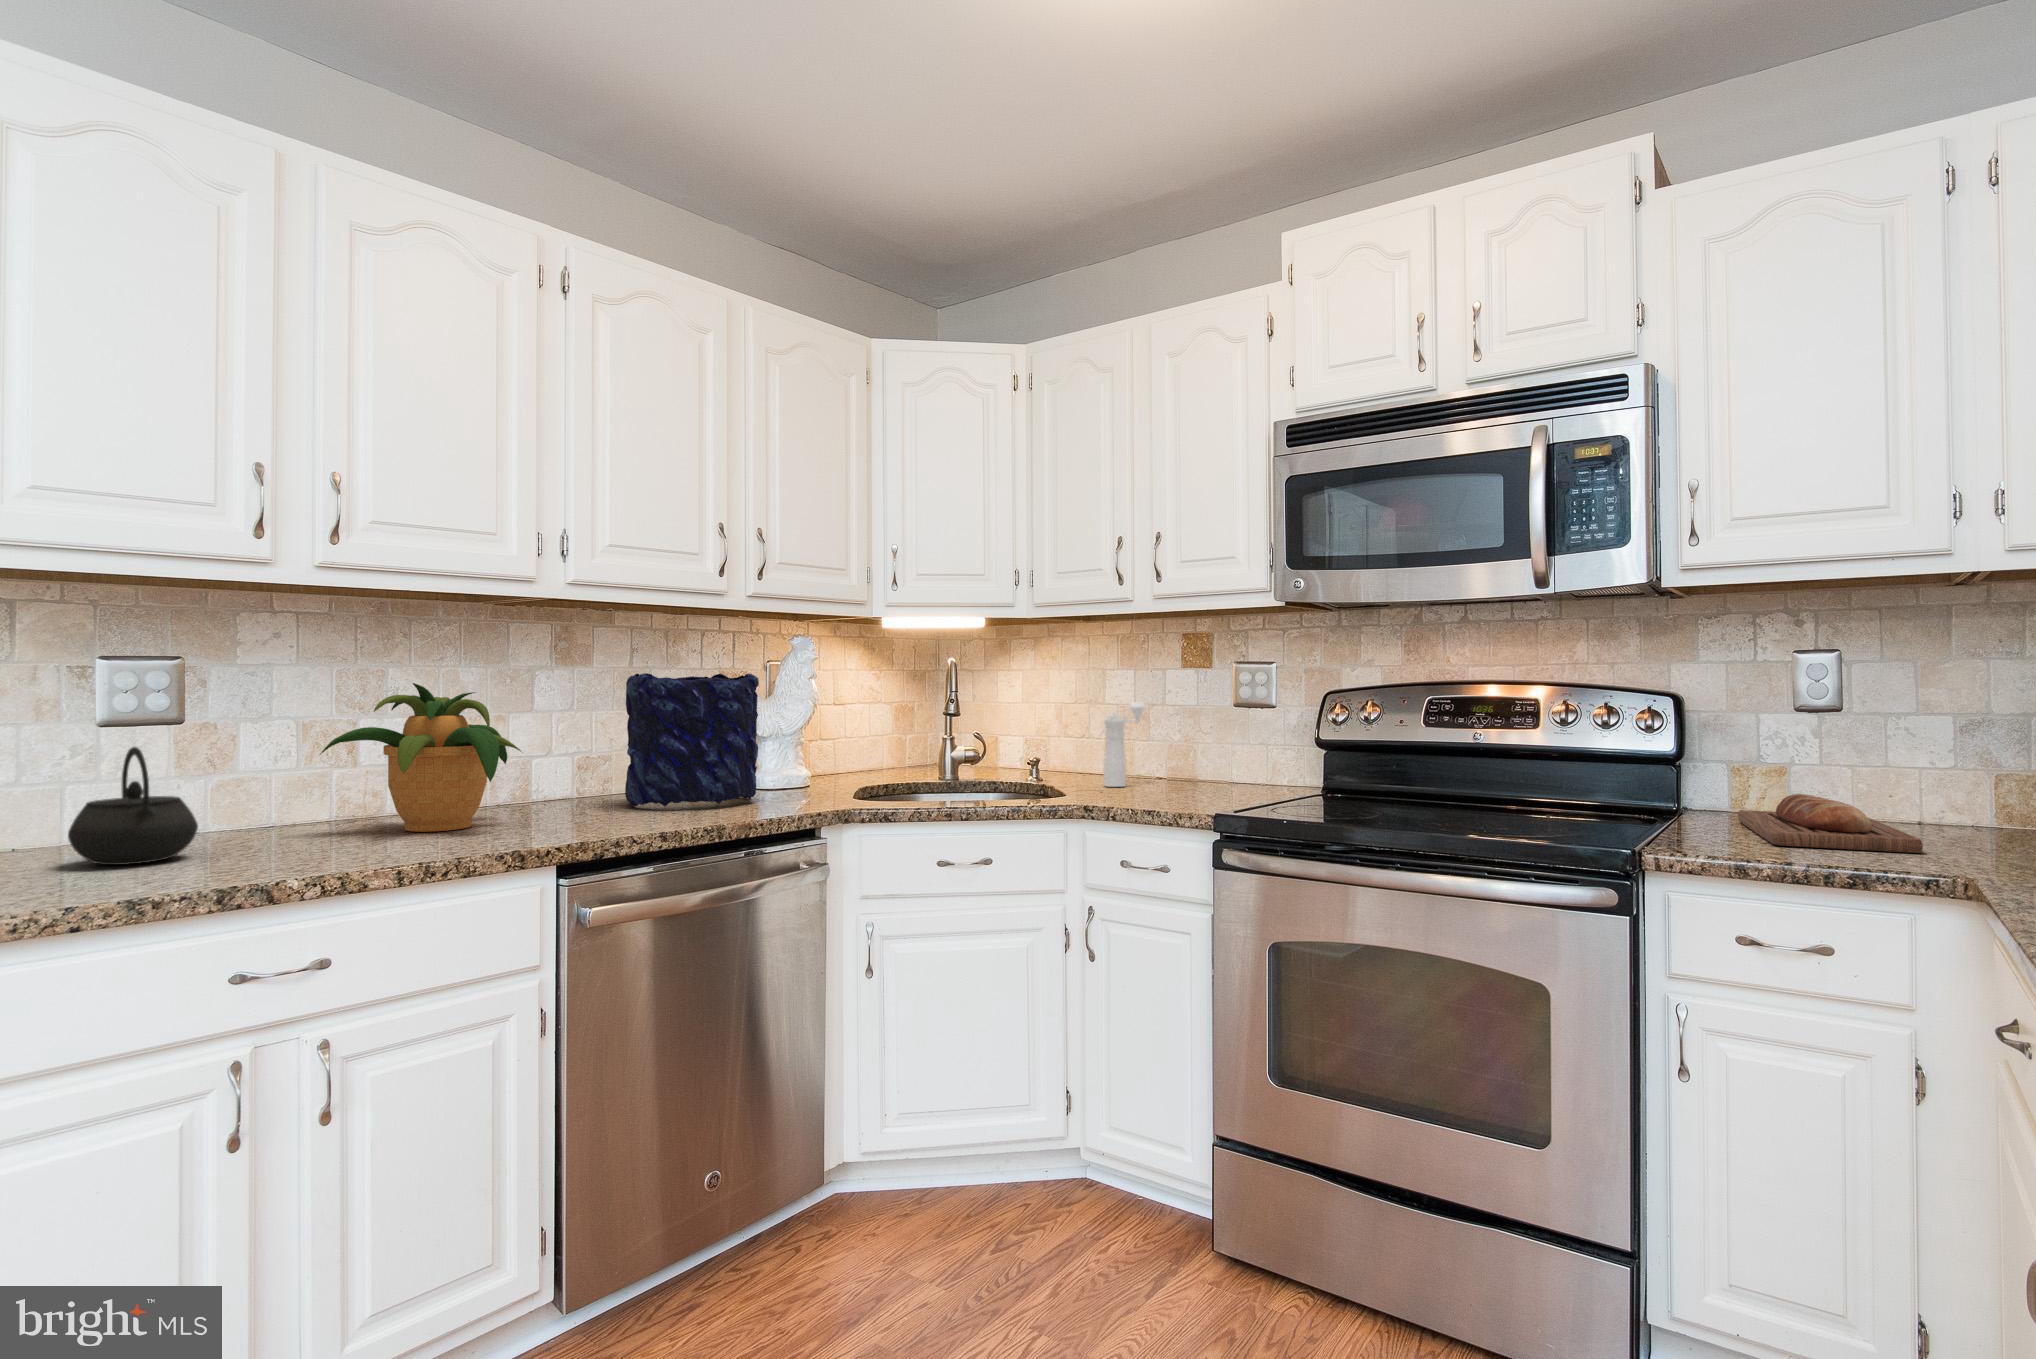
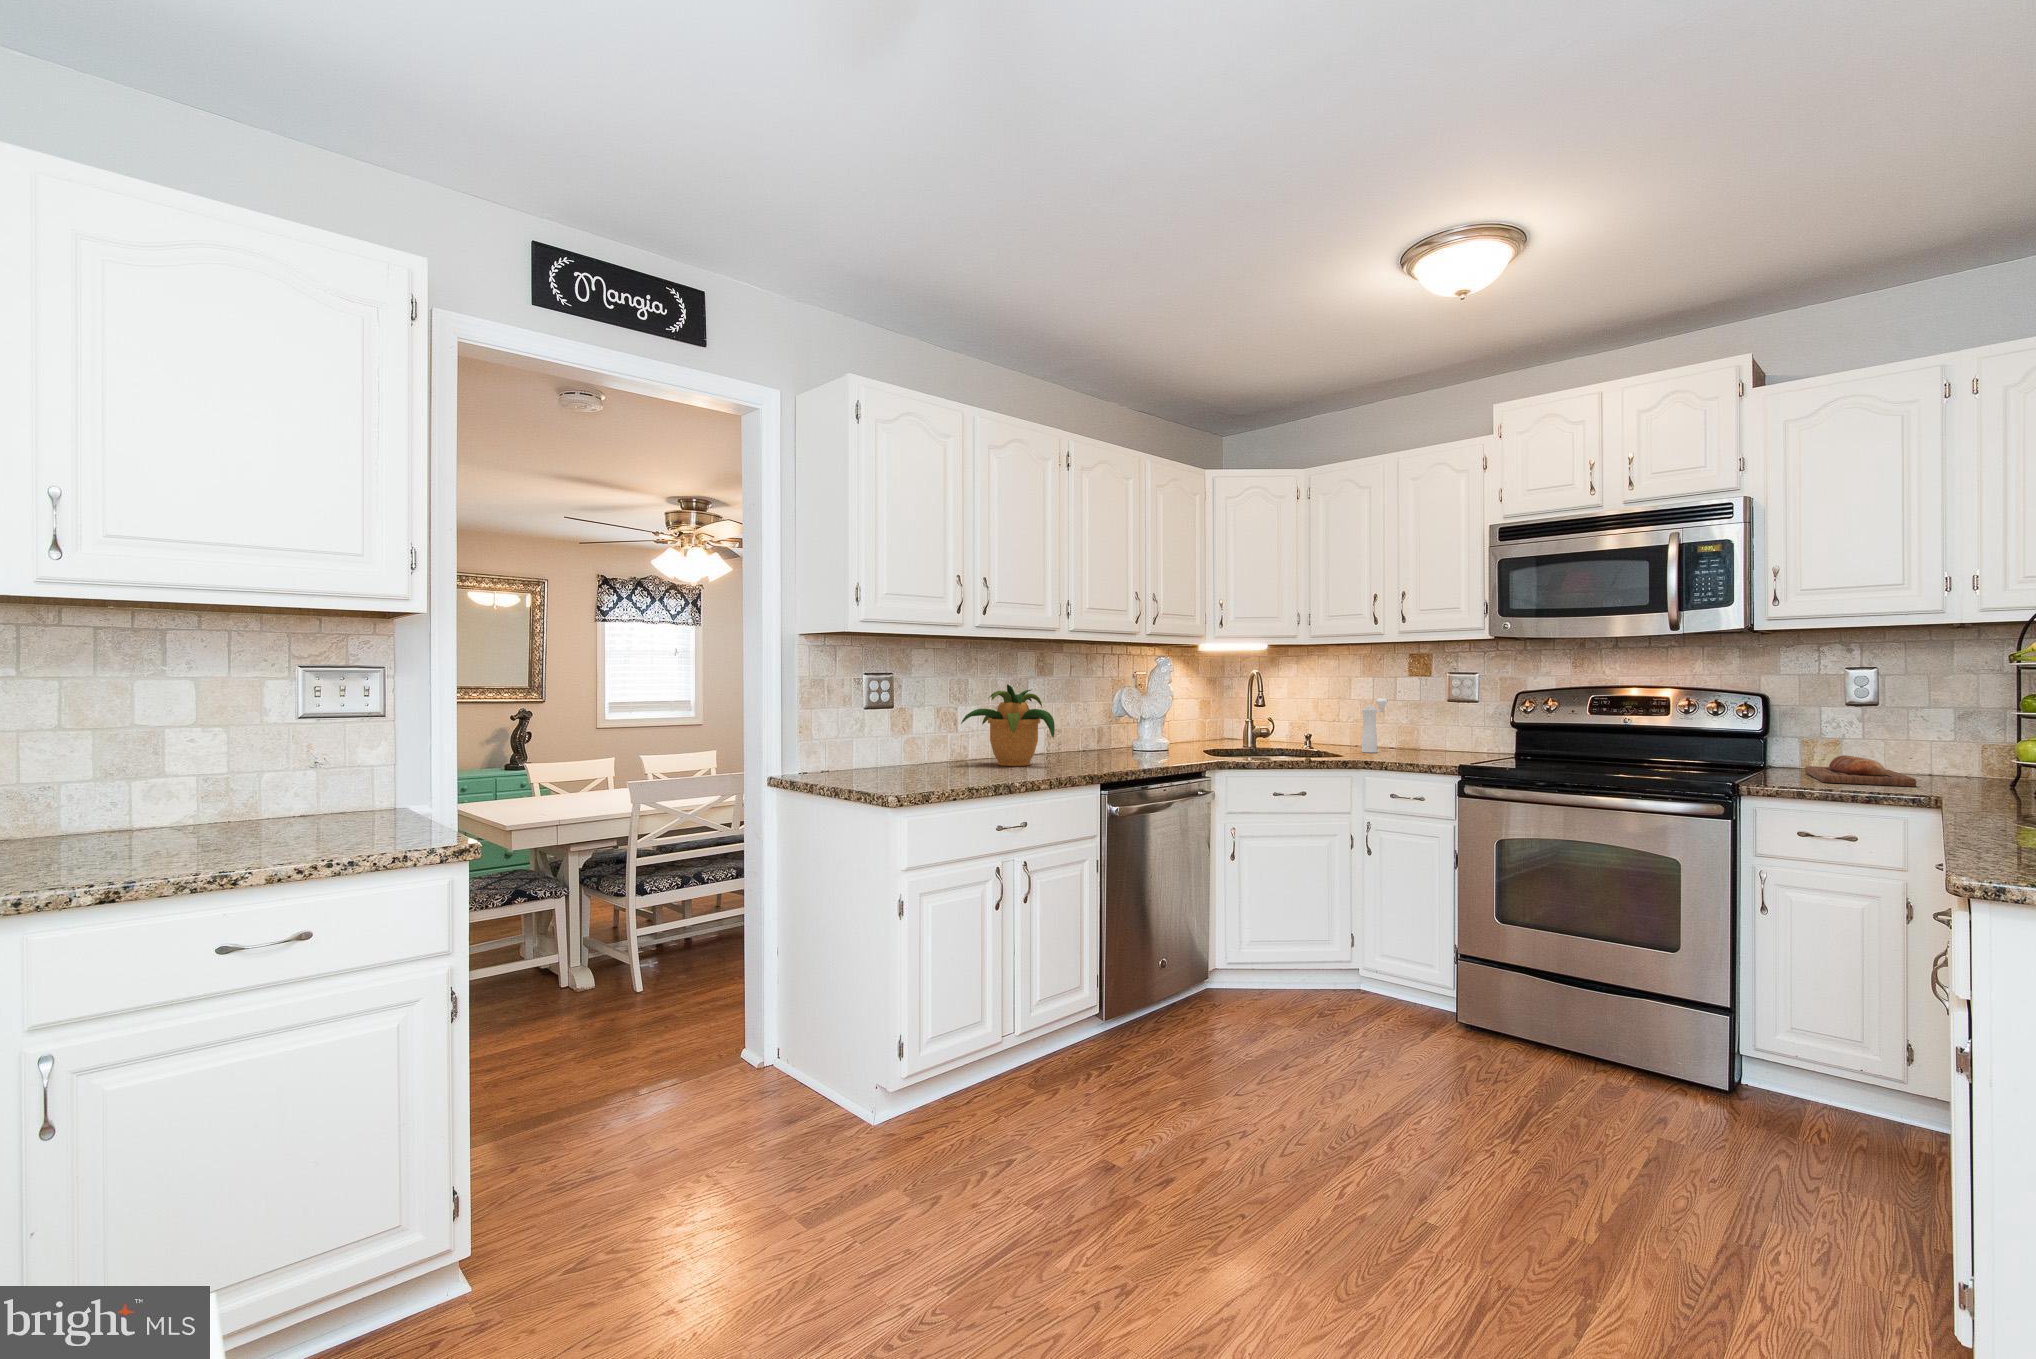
vase: present [625,673,759,807] -> none [1082,679,1159,758]
kettle: present [68,747,198,865] -> none [887,716,937,775]

